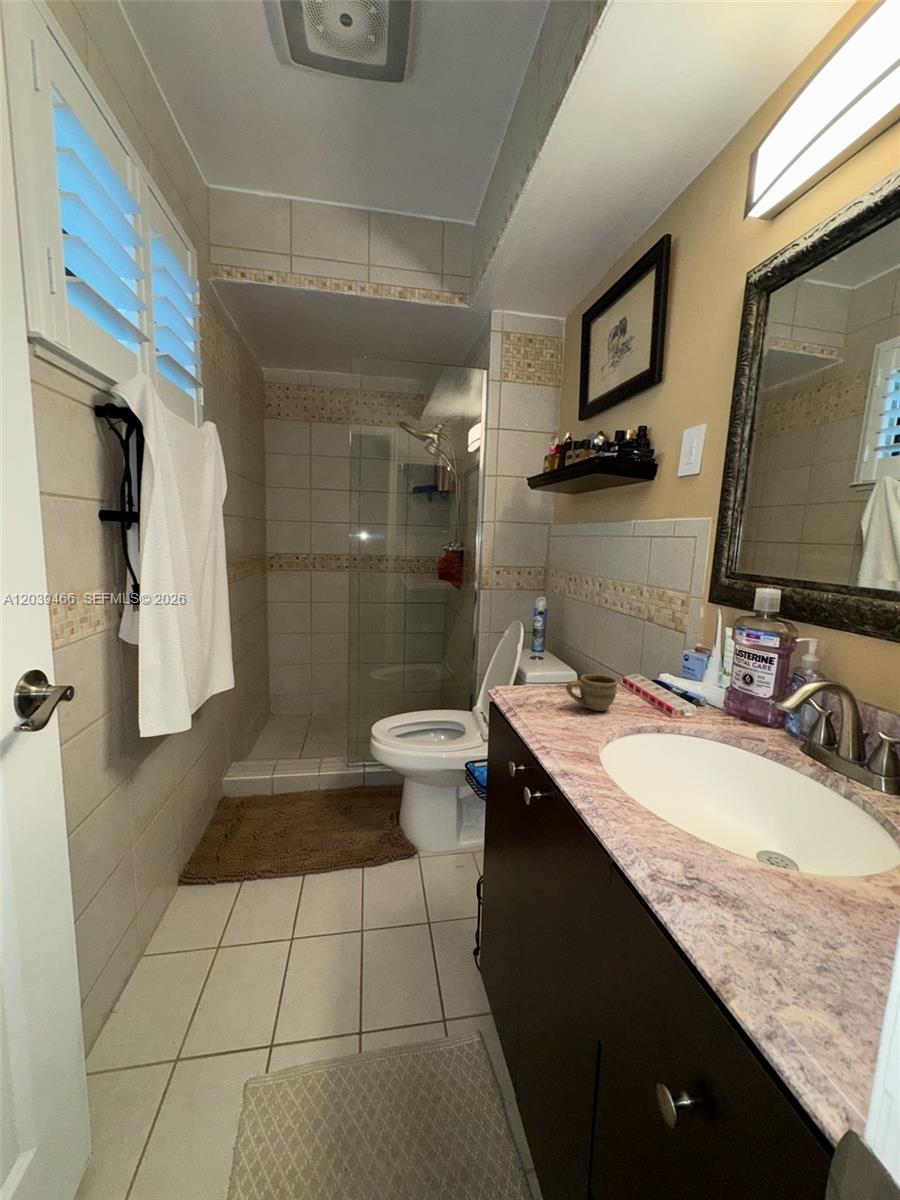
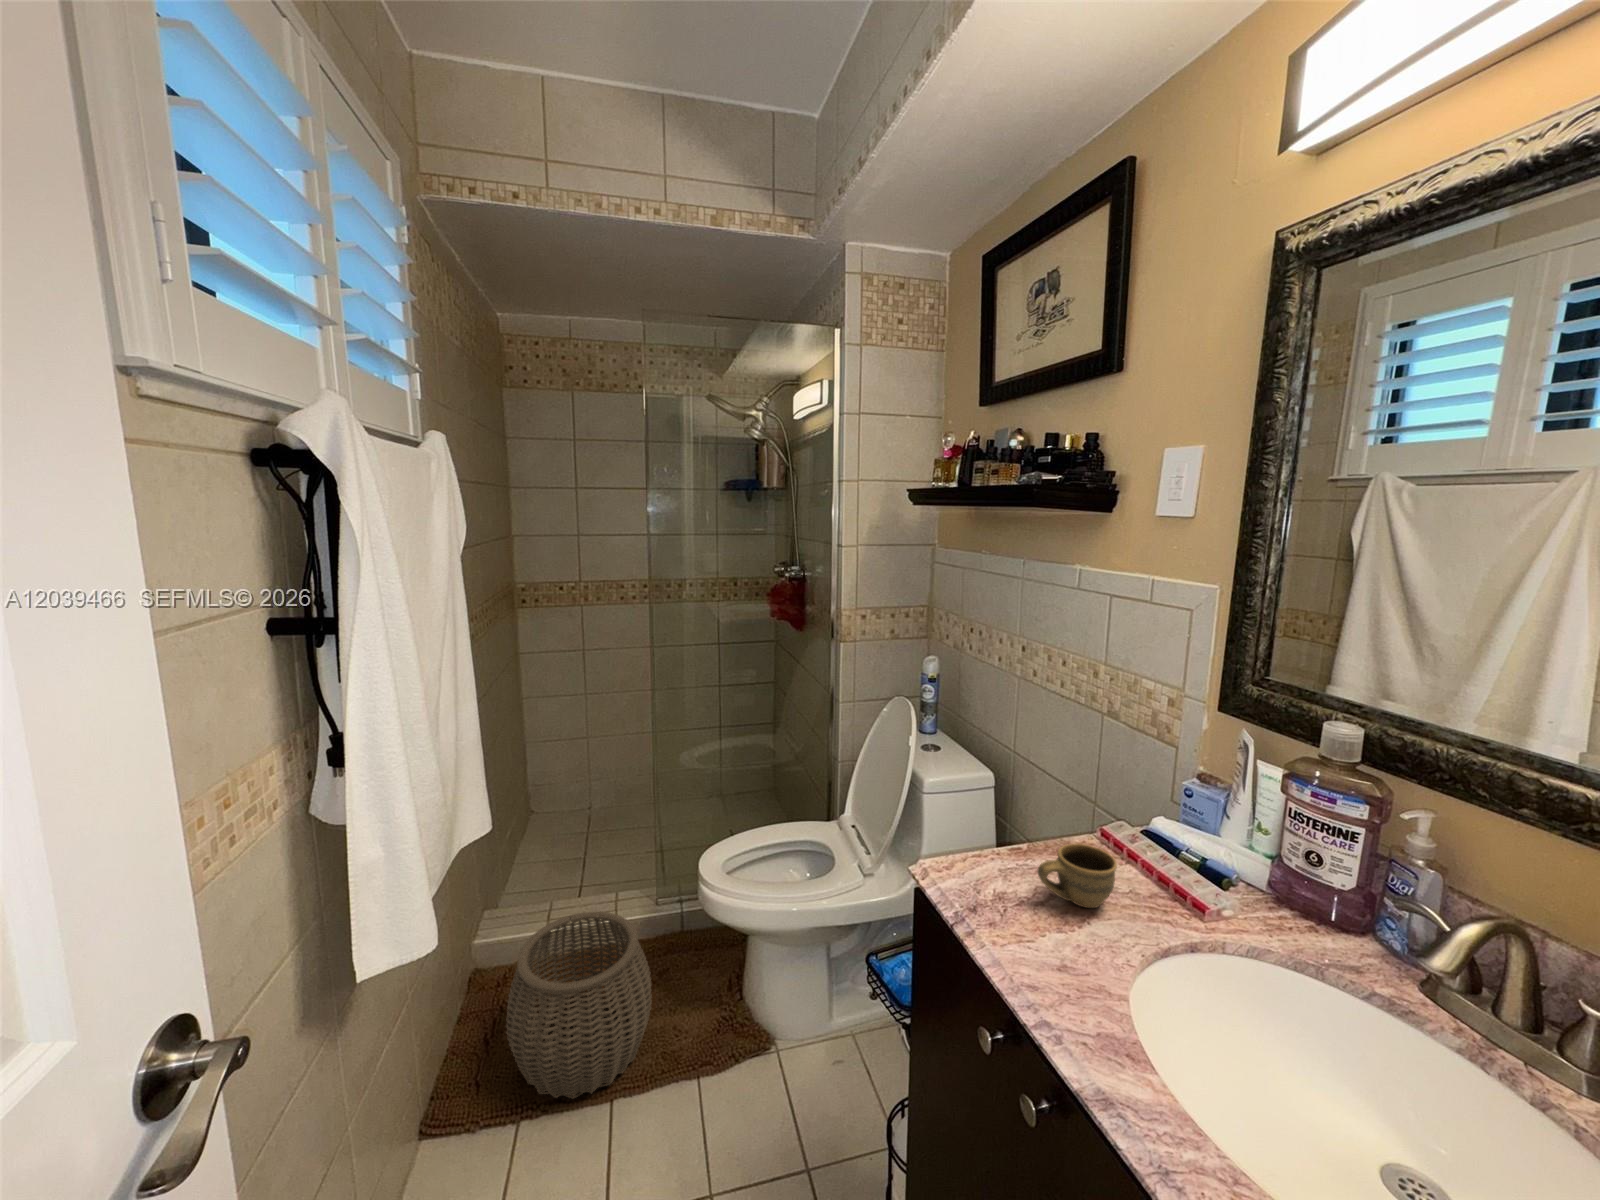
woven basket: none [237,764,337,881] -> present [506,912,652,1098]

